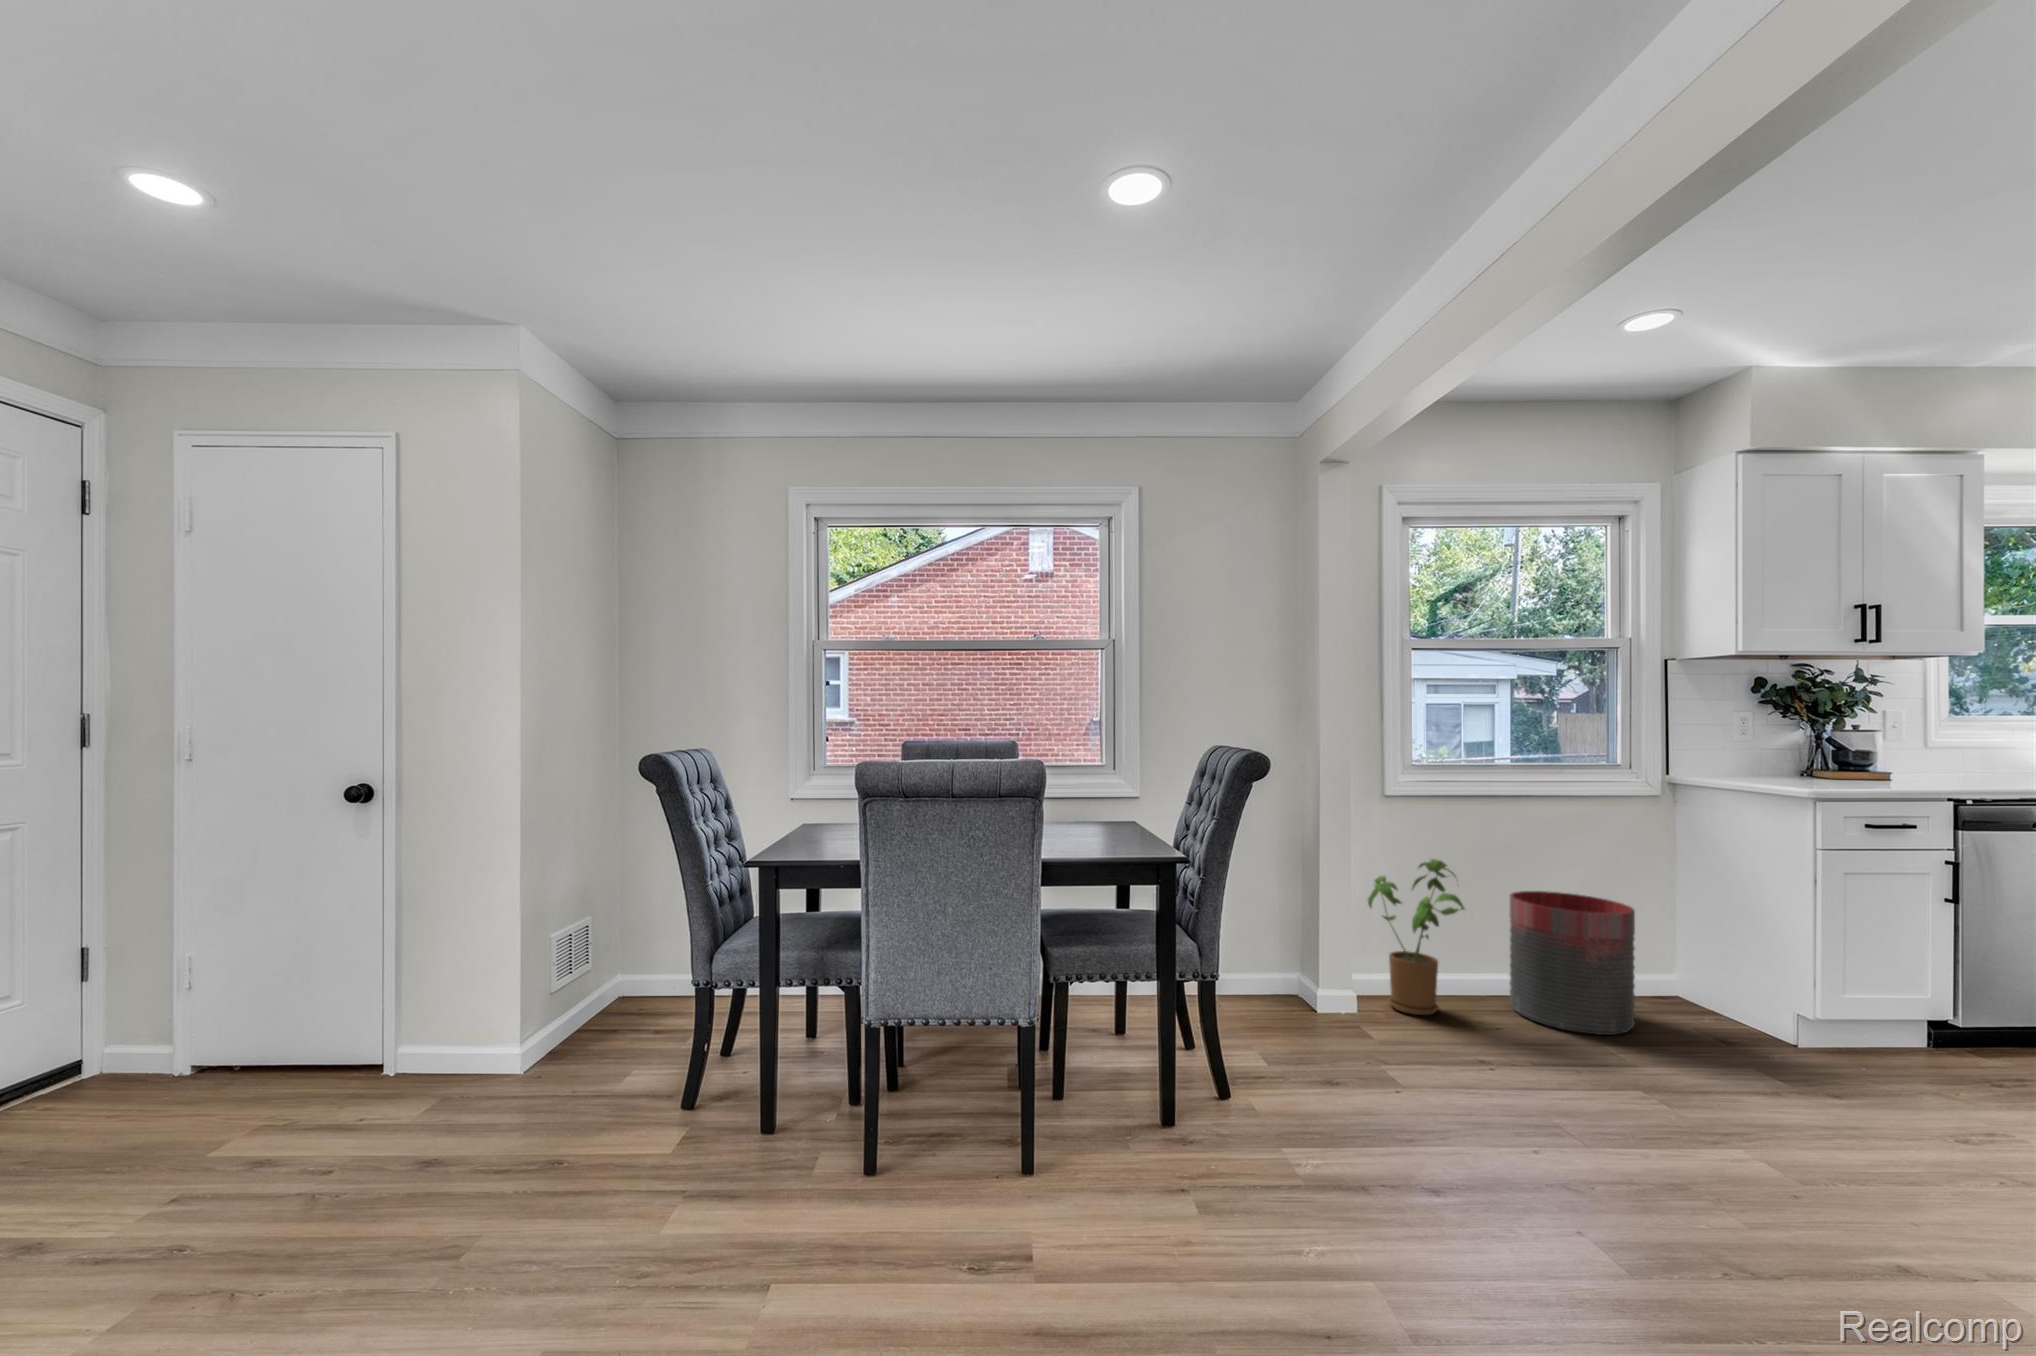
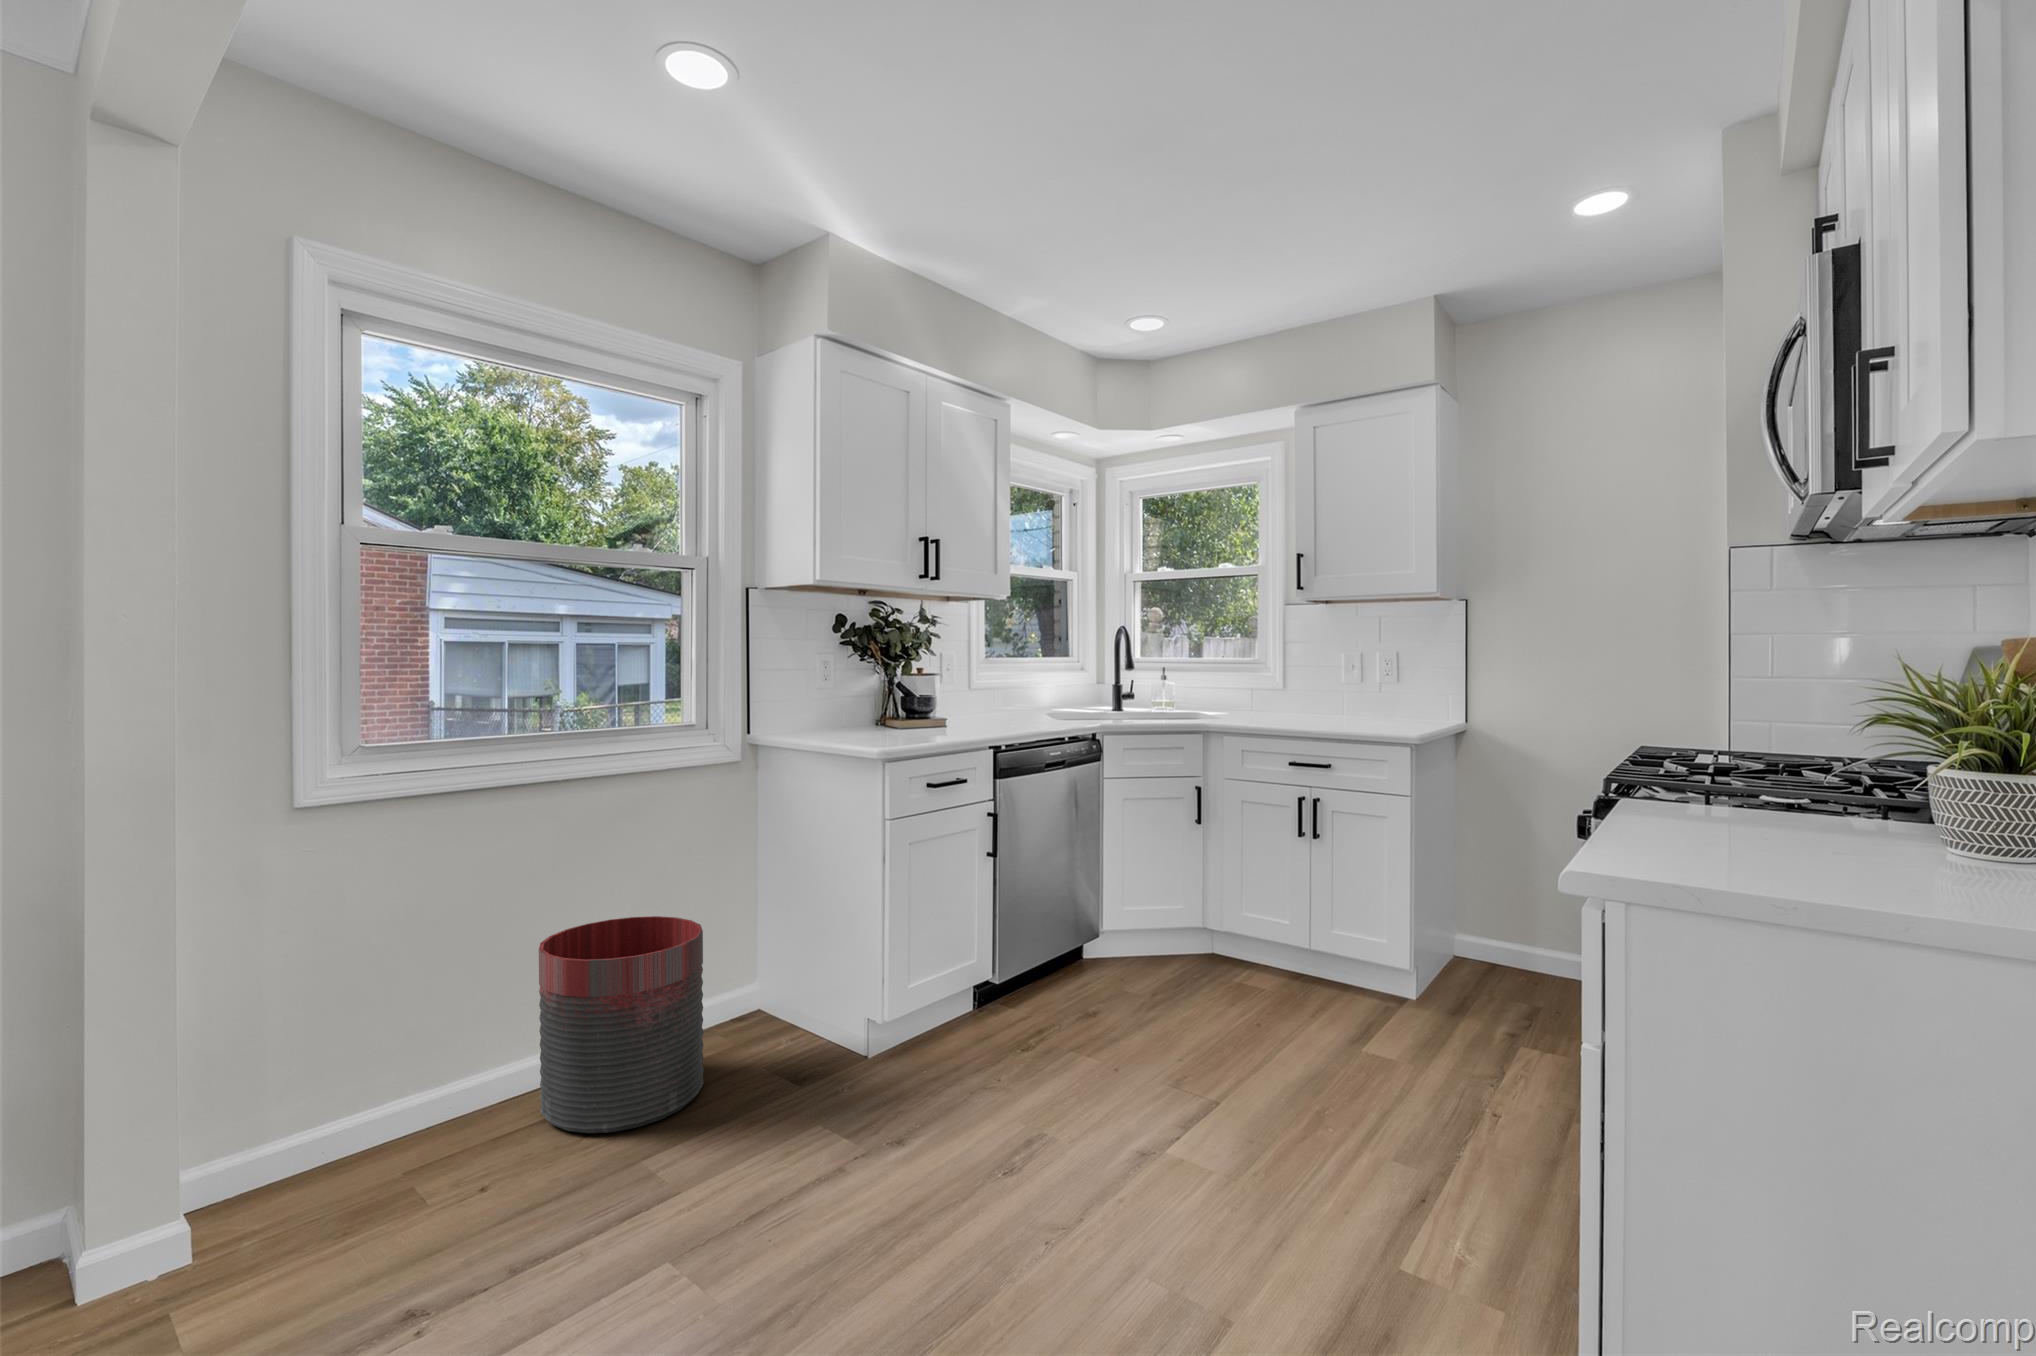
house plant: present [1368,859,1464,1015] -> none [271,921,451,1206]

